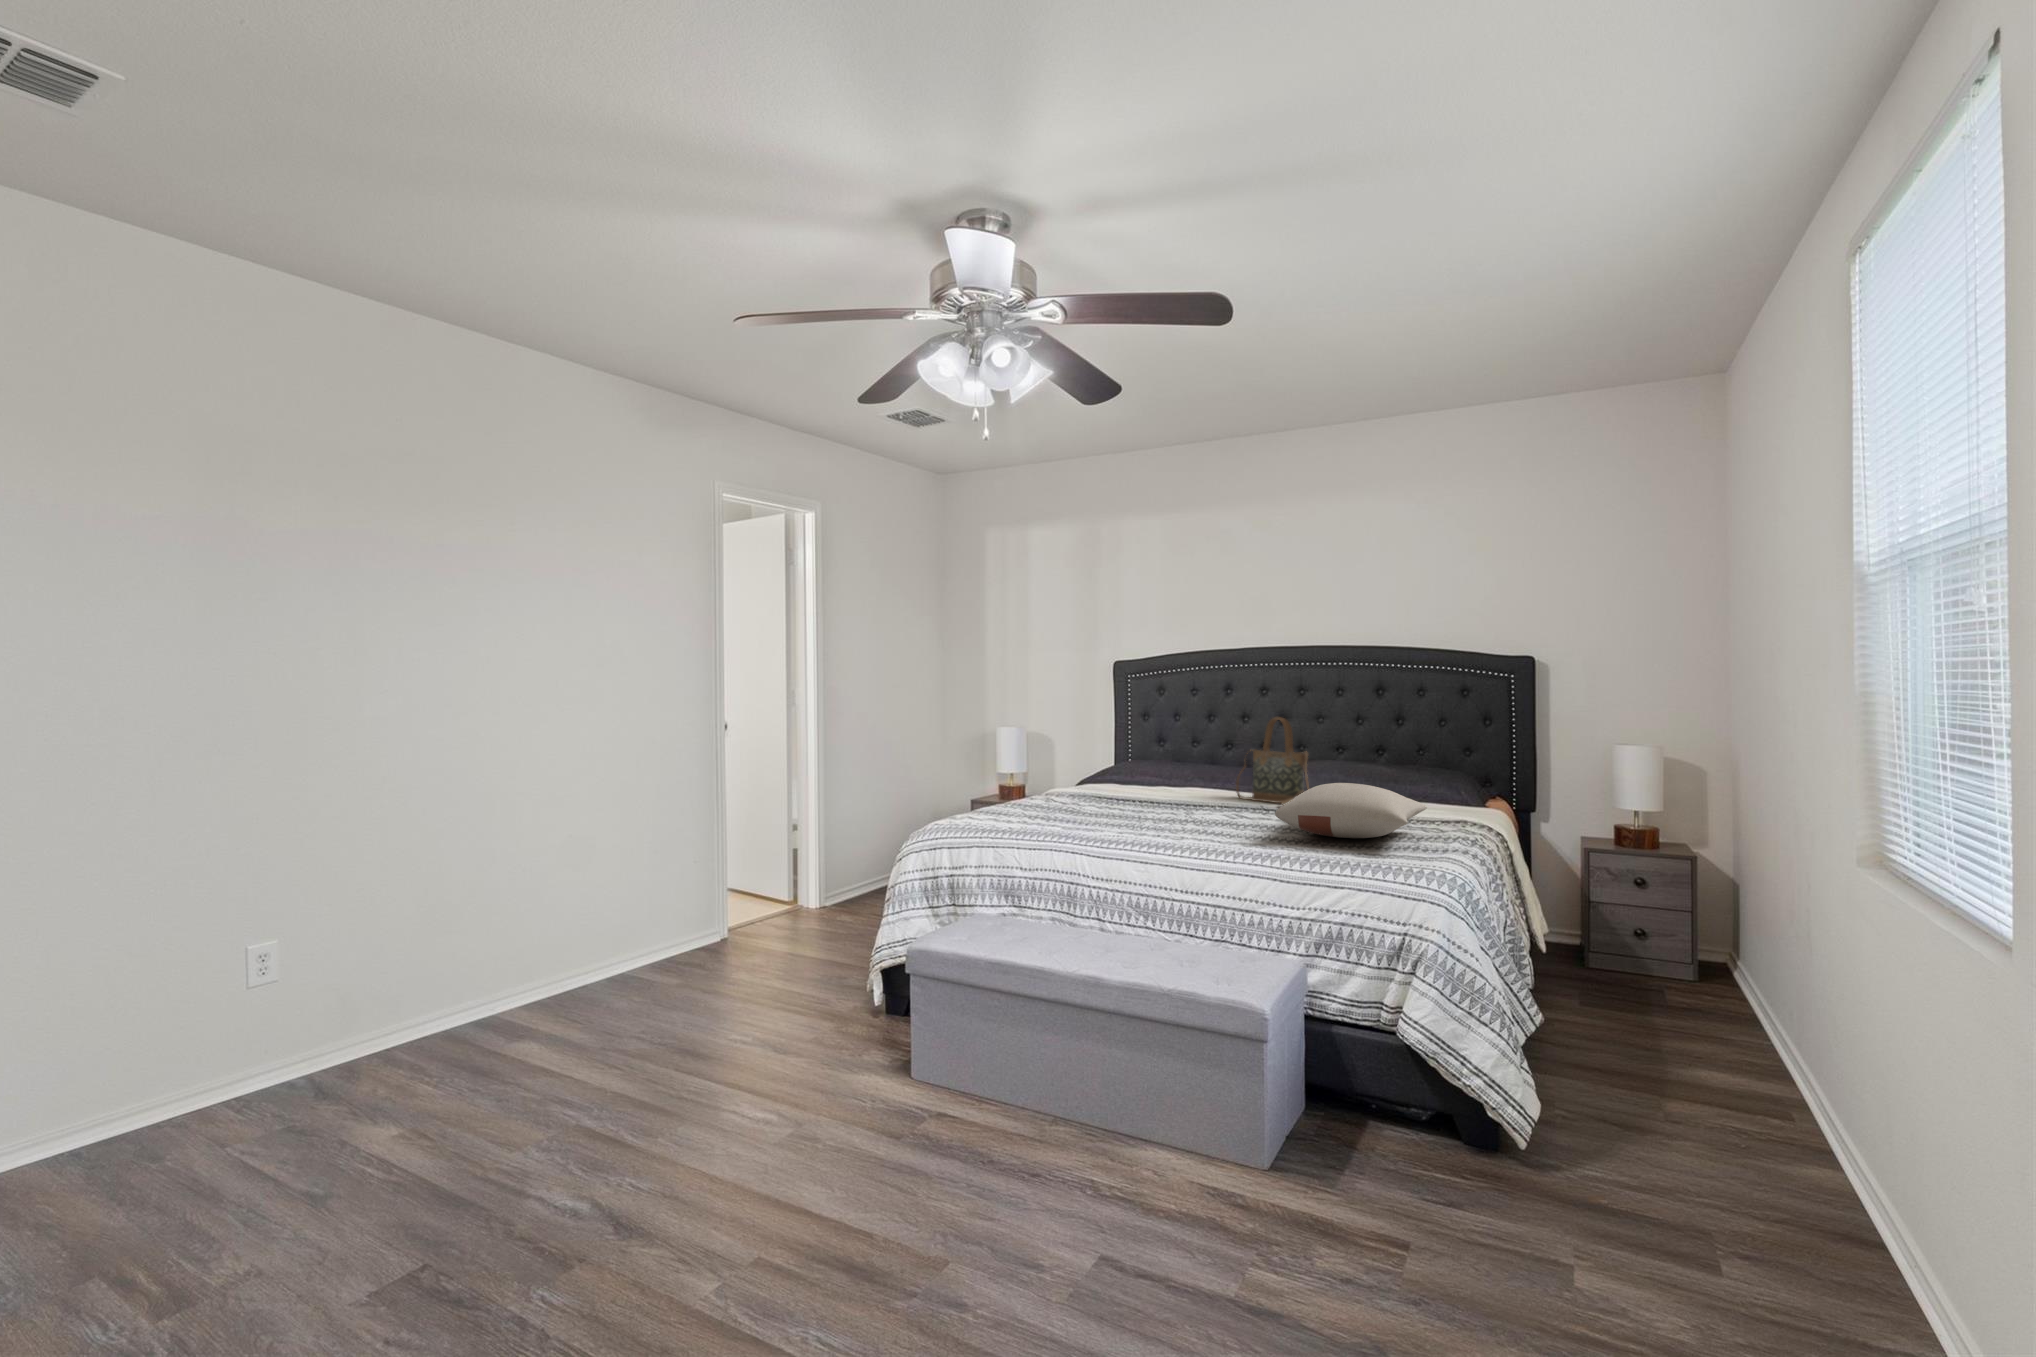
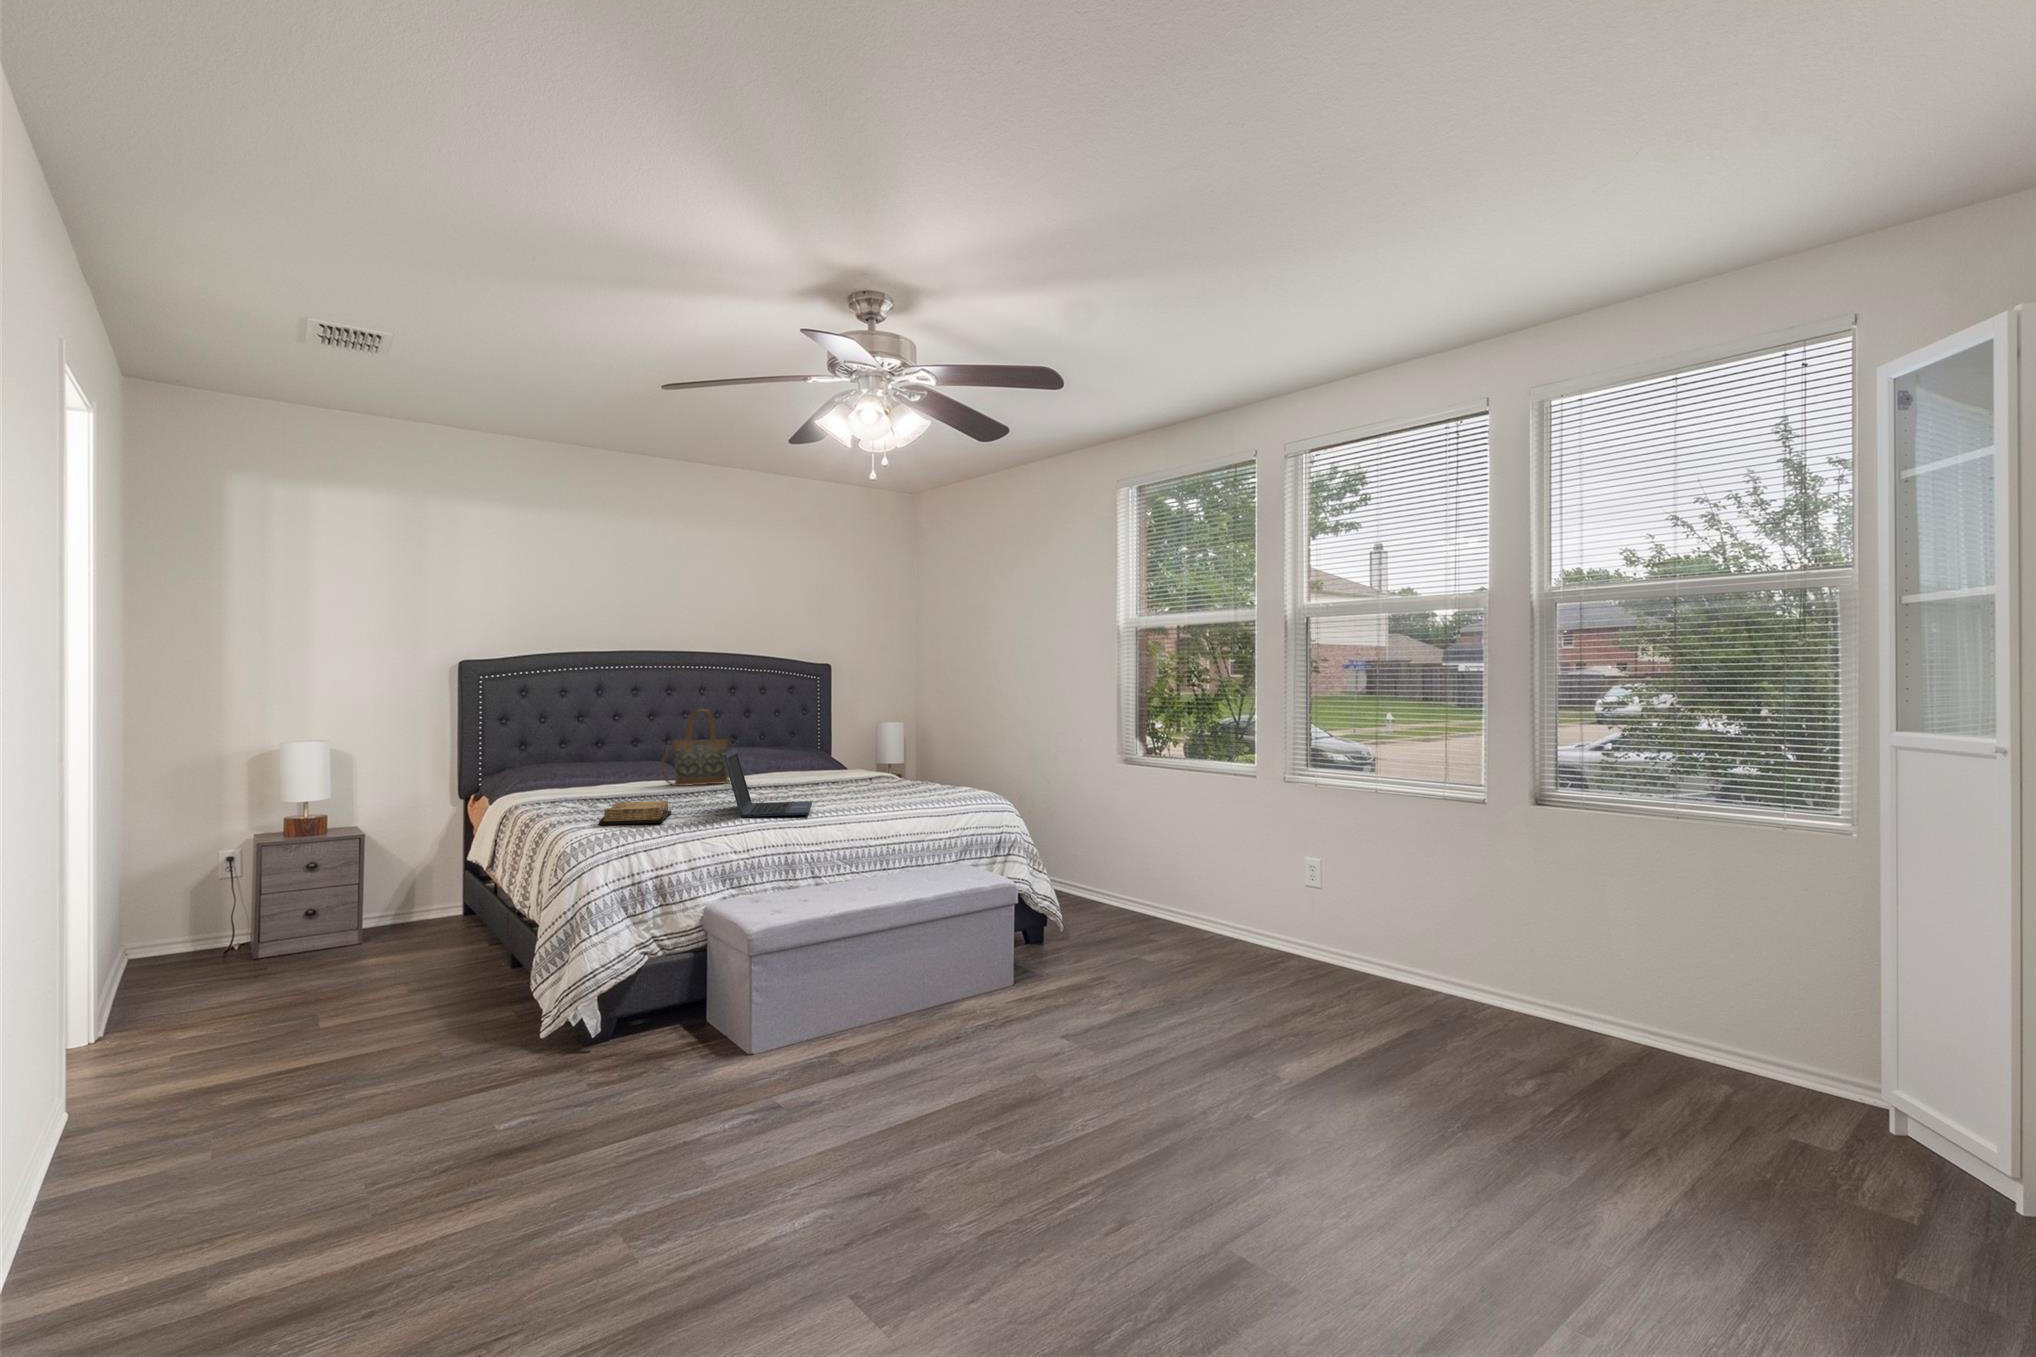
laptop: none [1087,764,1225,848] -> present [723,748,812,817]
pillow: present [1275,783,1427,838] -> none [793,752,922,792]
diary: none [994,804,1082,829] -> present [599,801,672,825]

